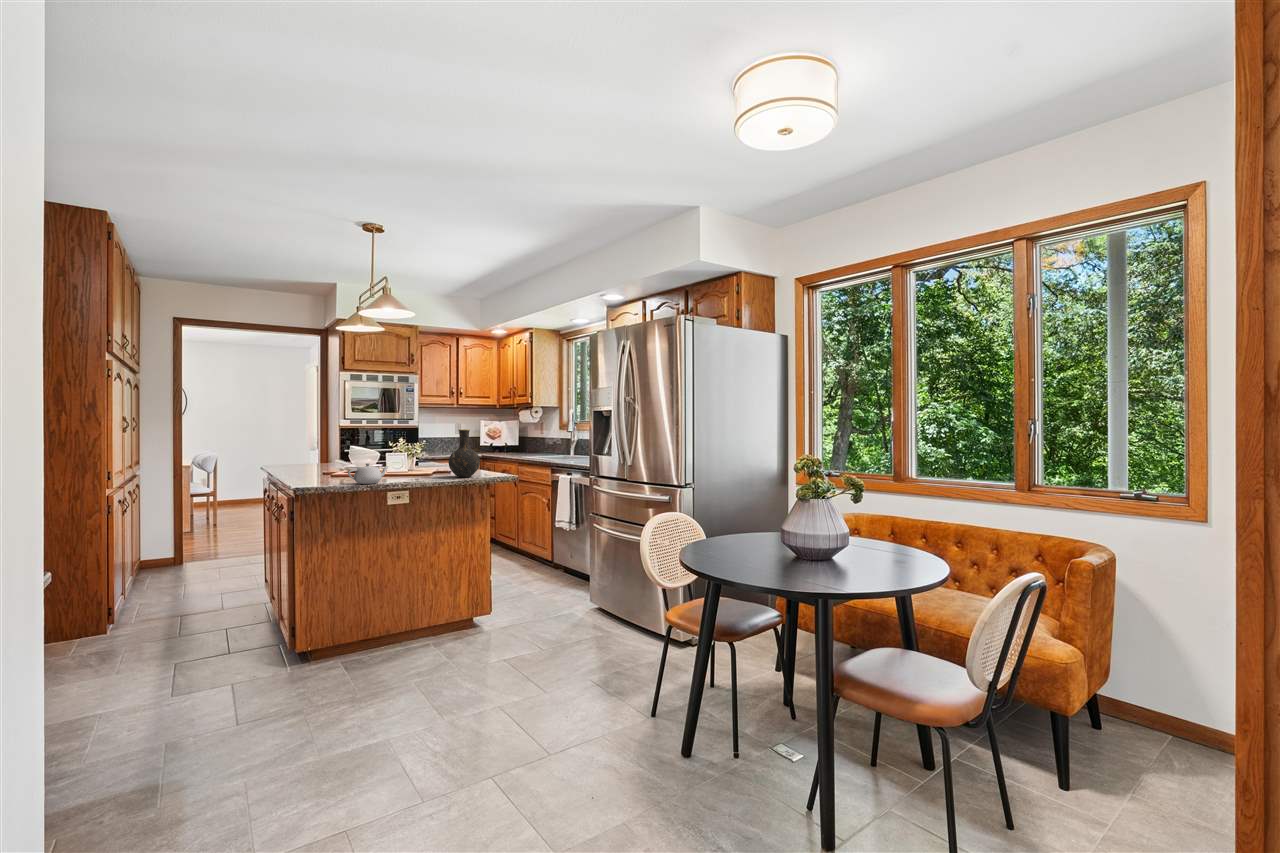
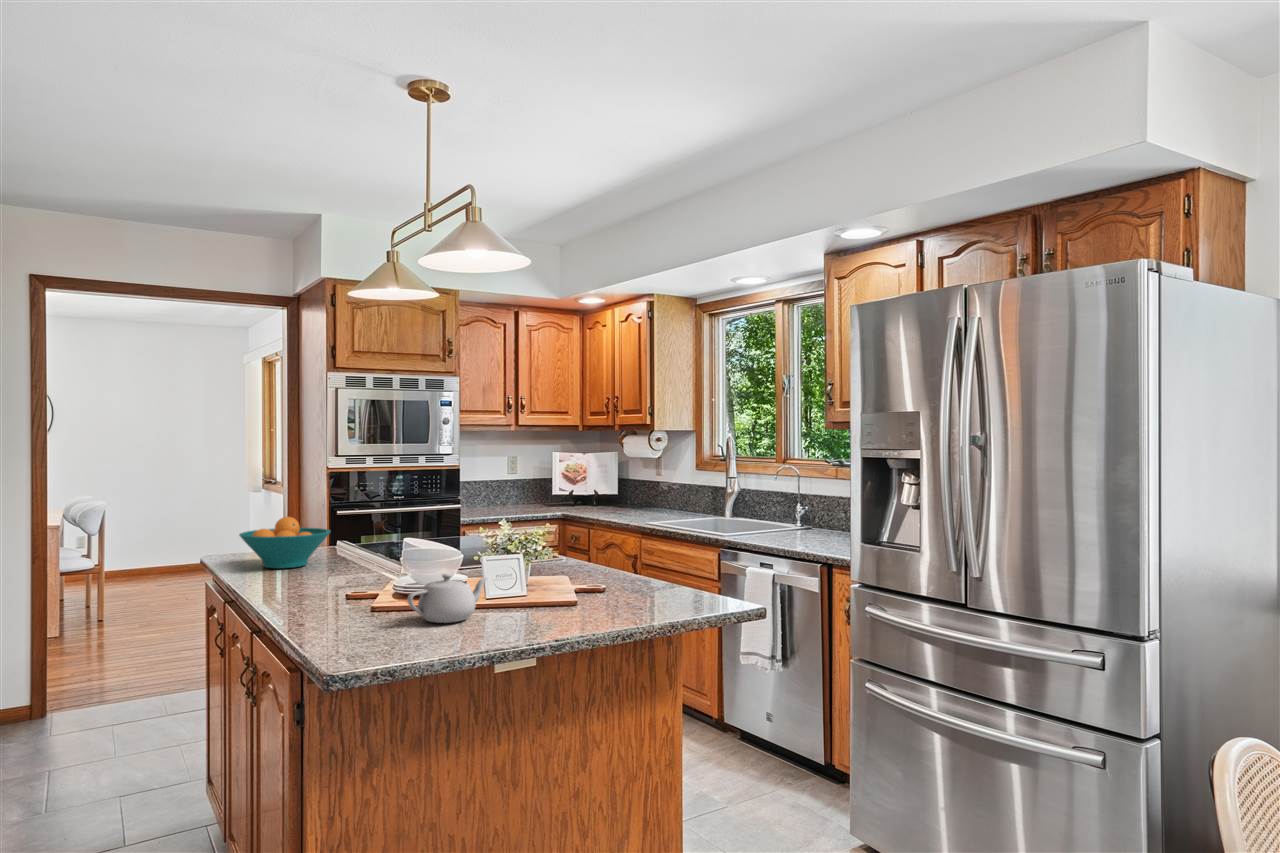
vase: present [449,429,480,477] -> none [602,492,667,597]
fruit bowl: none [281,446,330,471] -> present [239,517,330,568]

